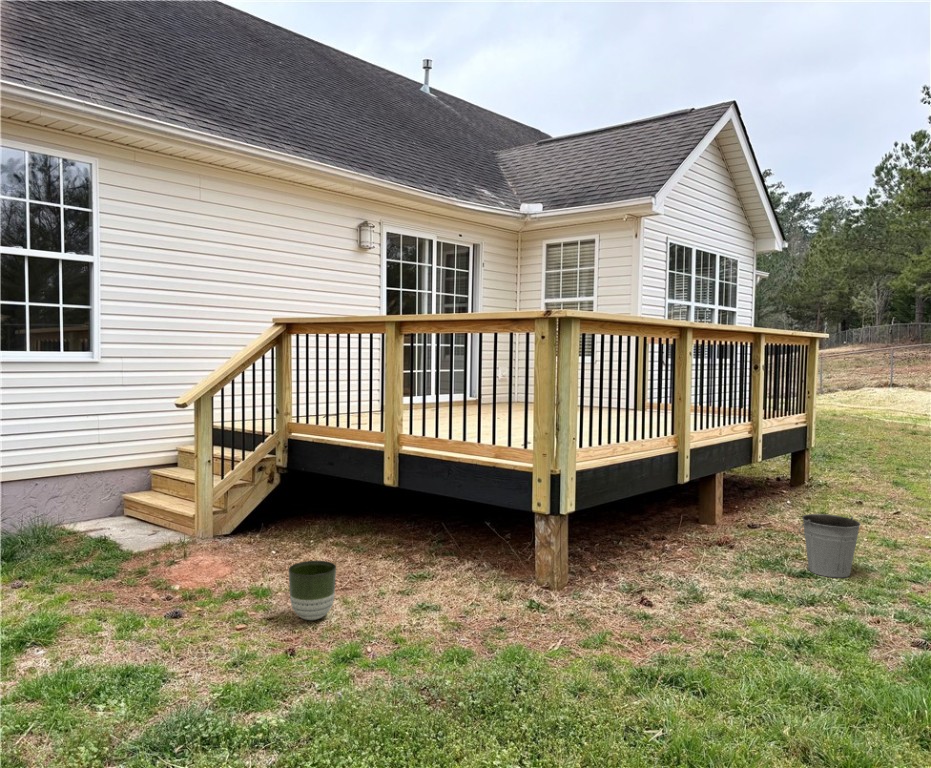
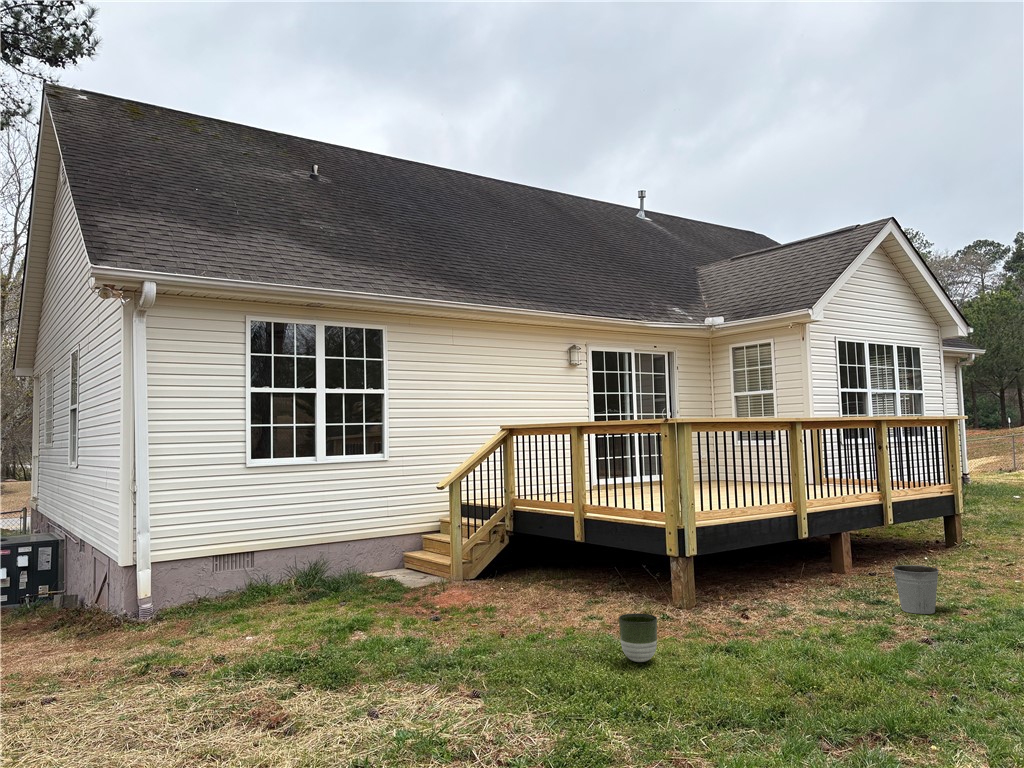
planter: present [289,561,336,620] -> present [619,613,657,662]

